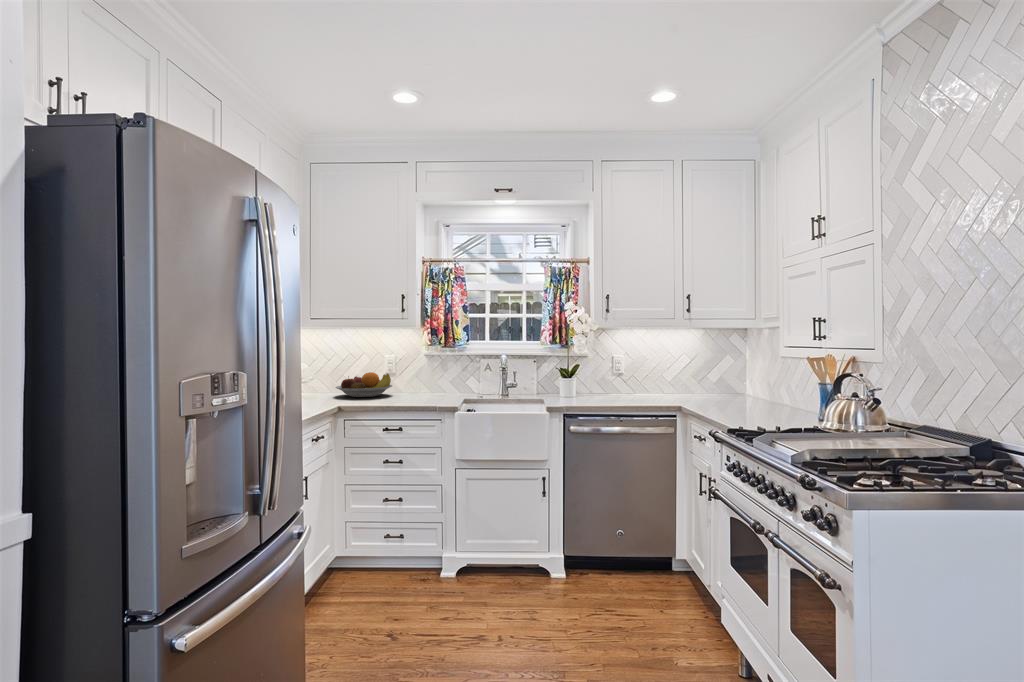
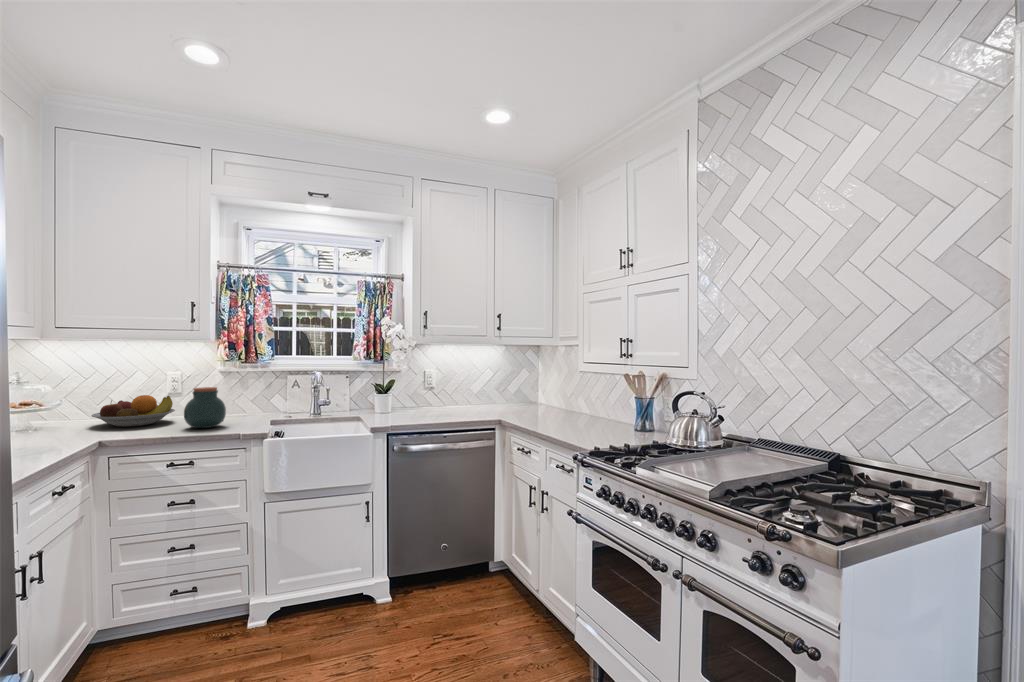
jar: none [396,367,427,401] -> present [184,387,226,428]

